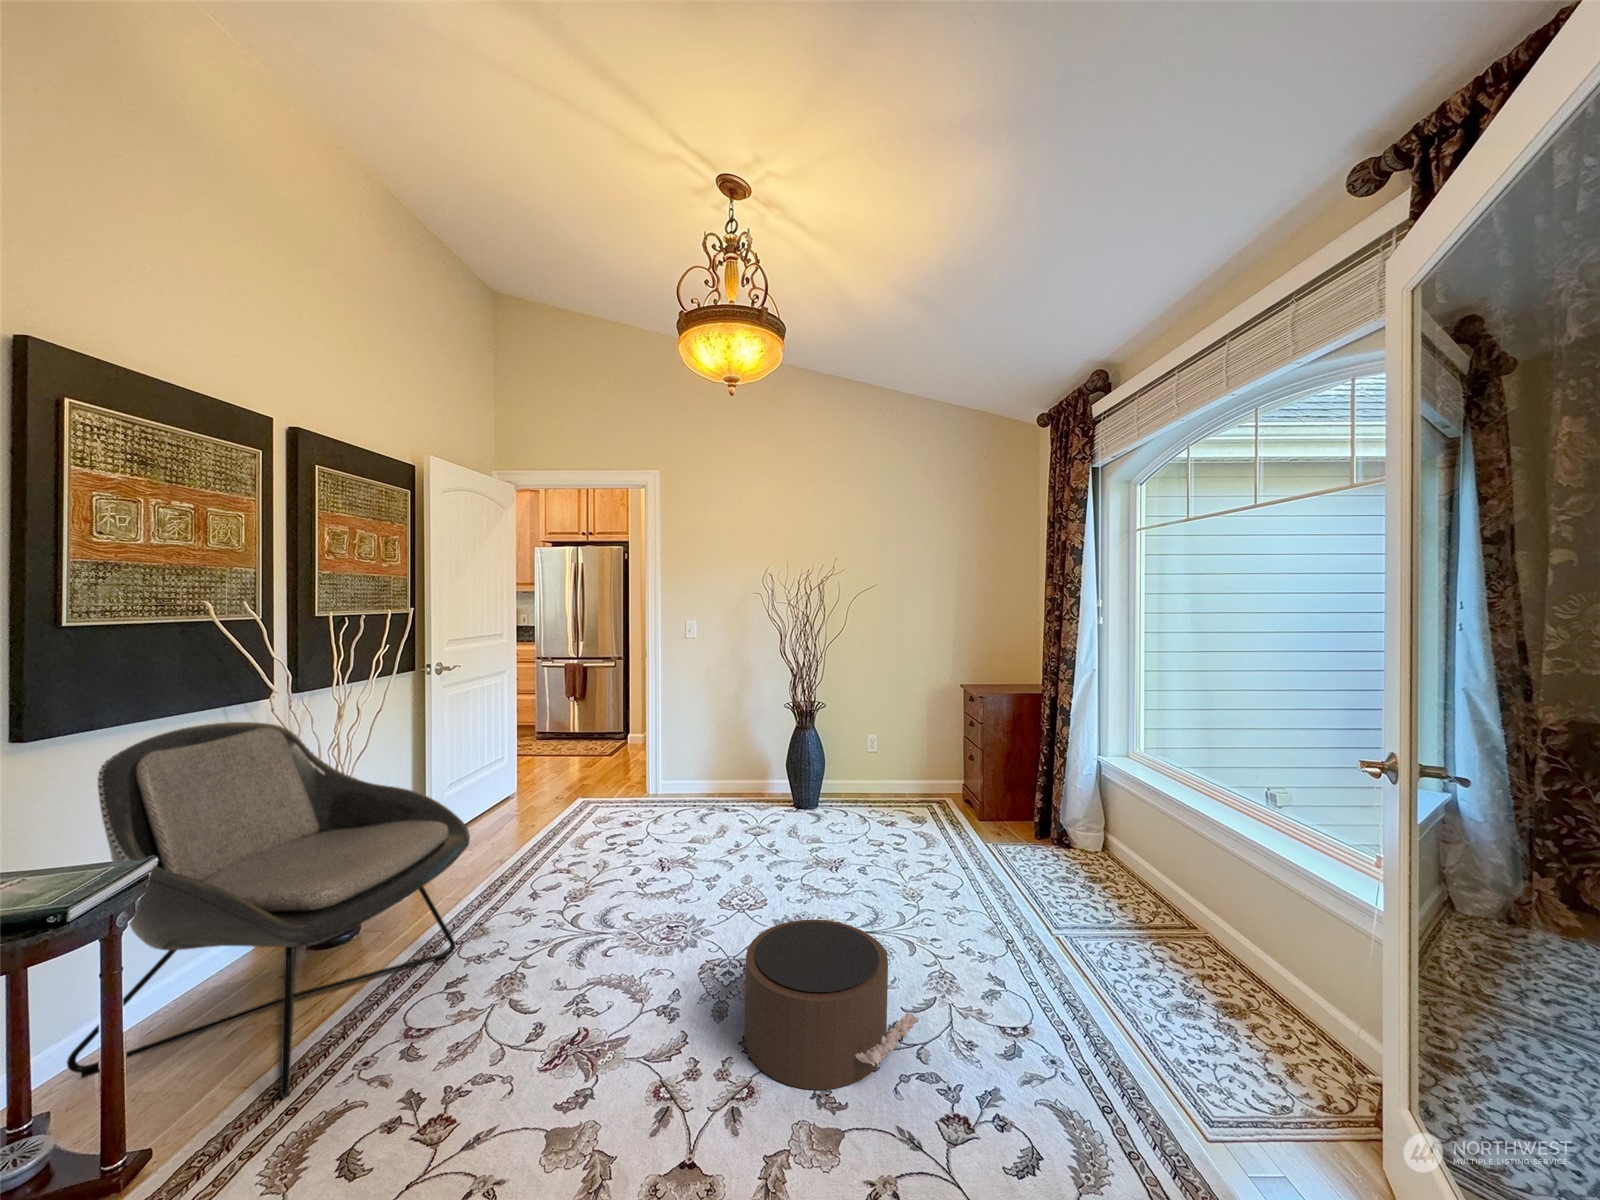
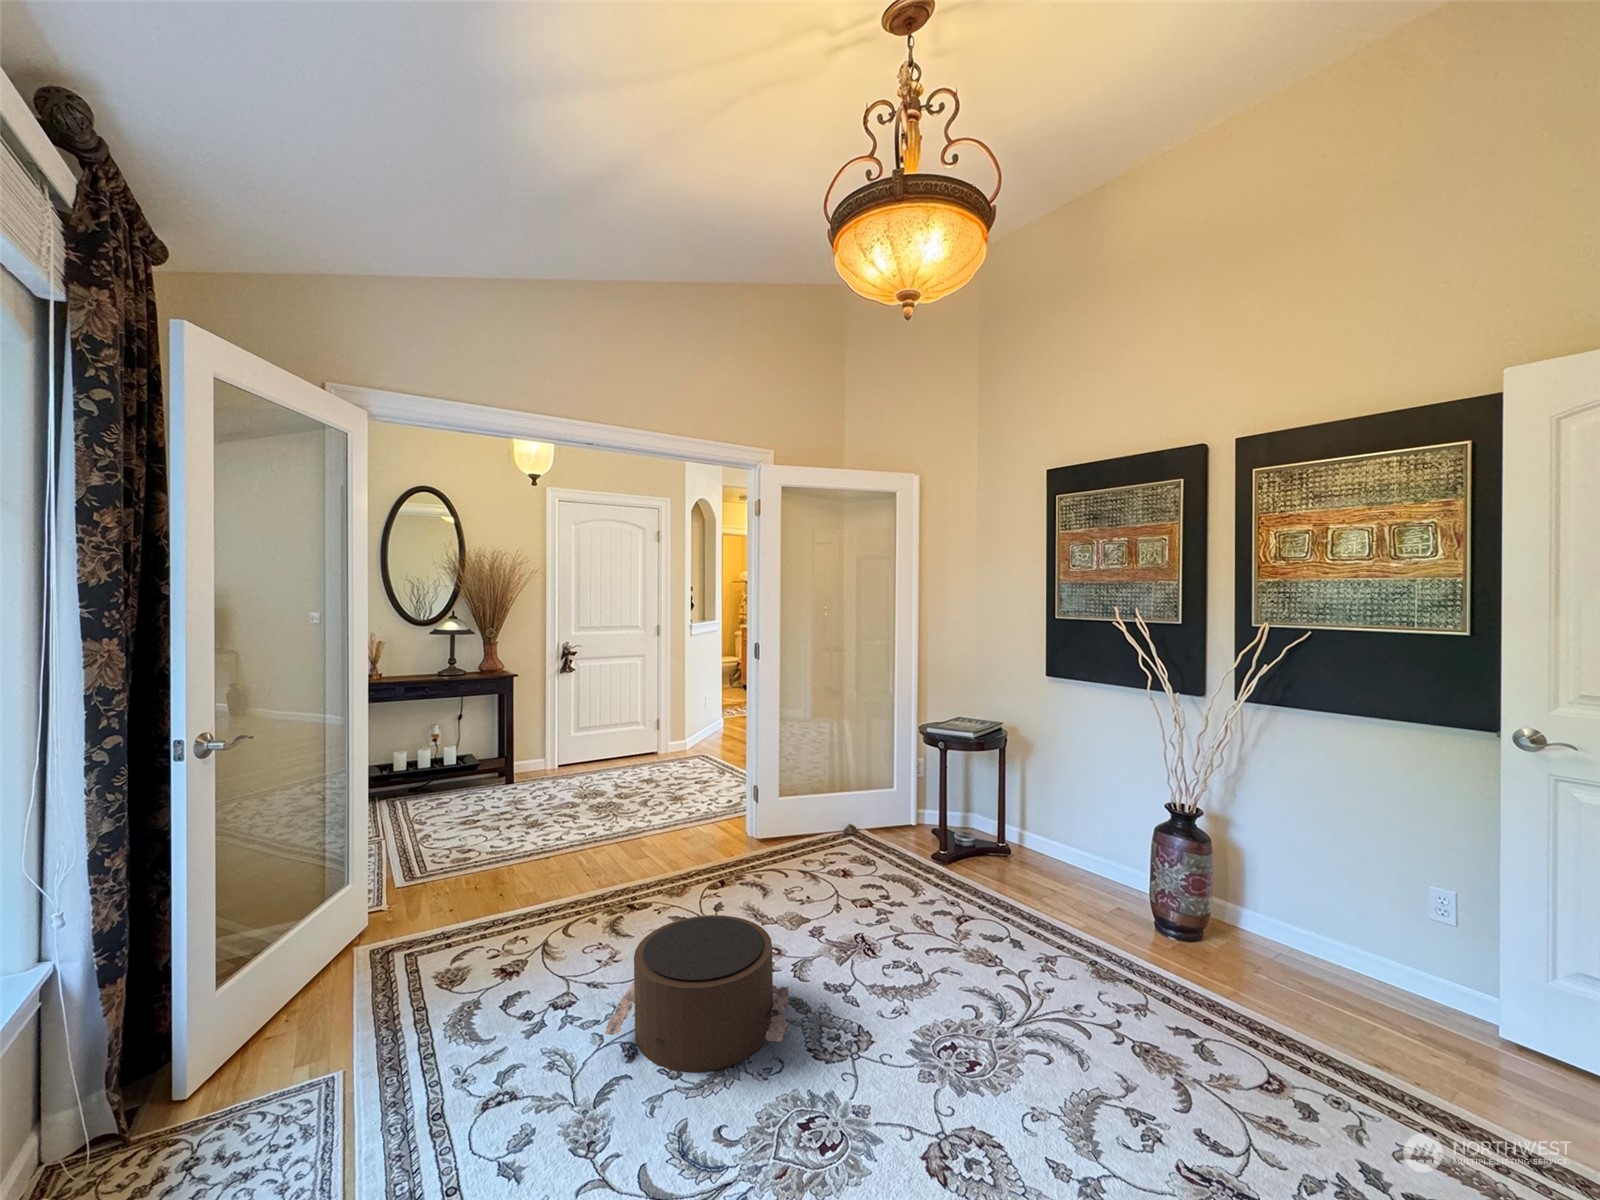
lounge chair: present [67,722,470,1099] -> none [939,692,1177,952]

